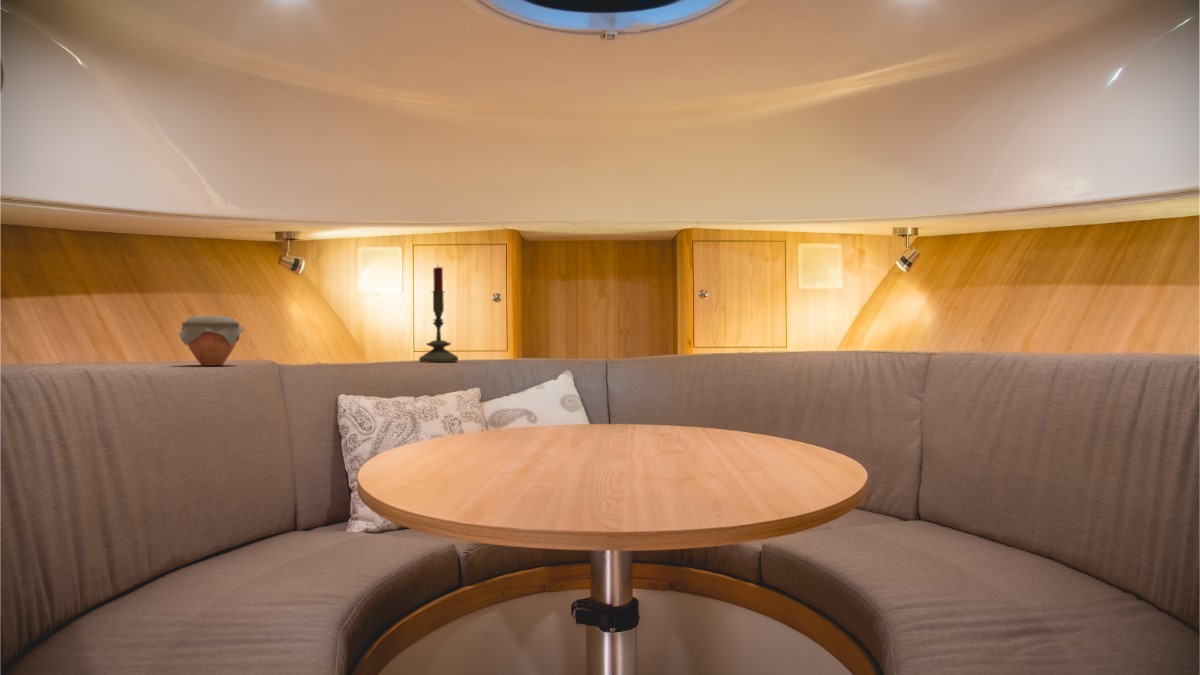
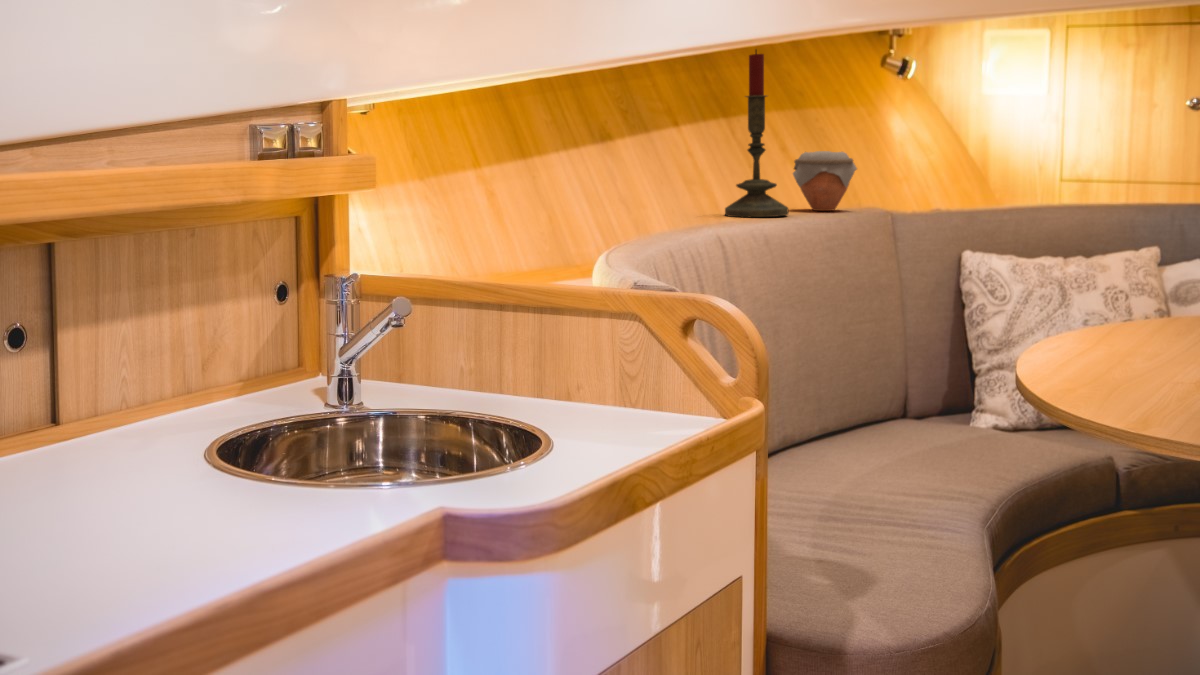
candle: present [419,267,458,362] -> present [725,50,789,217]

